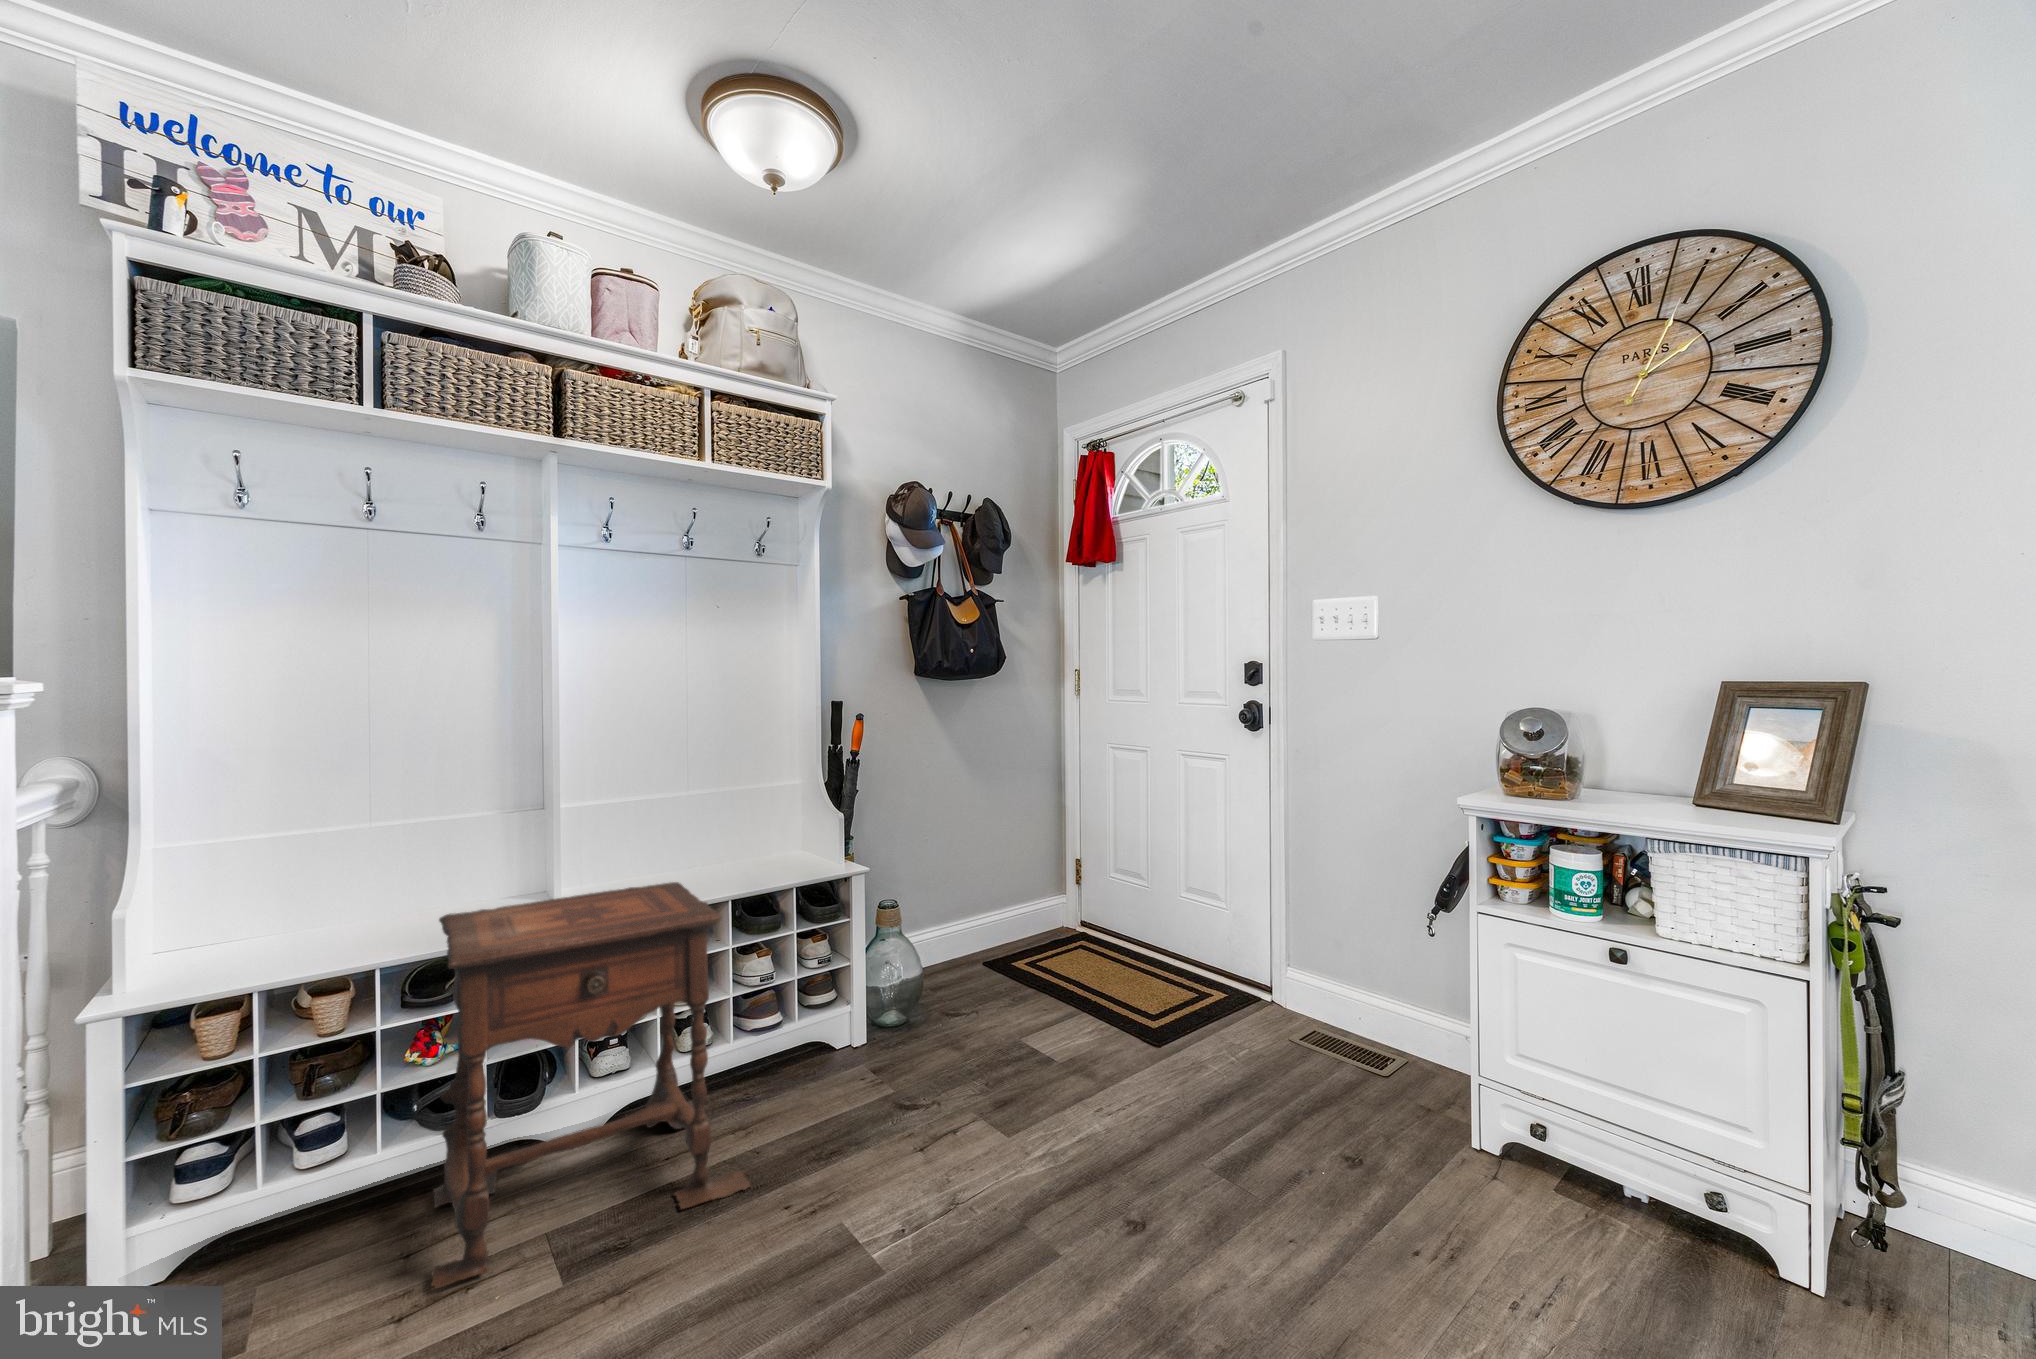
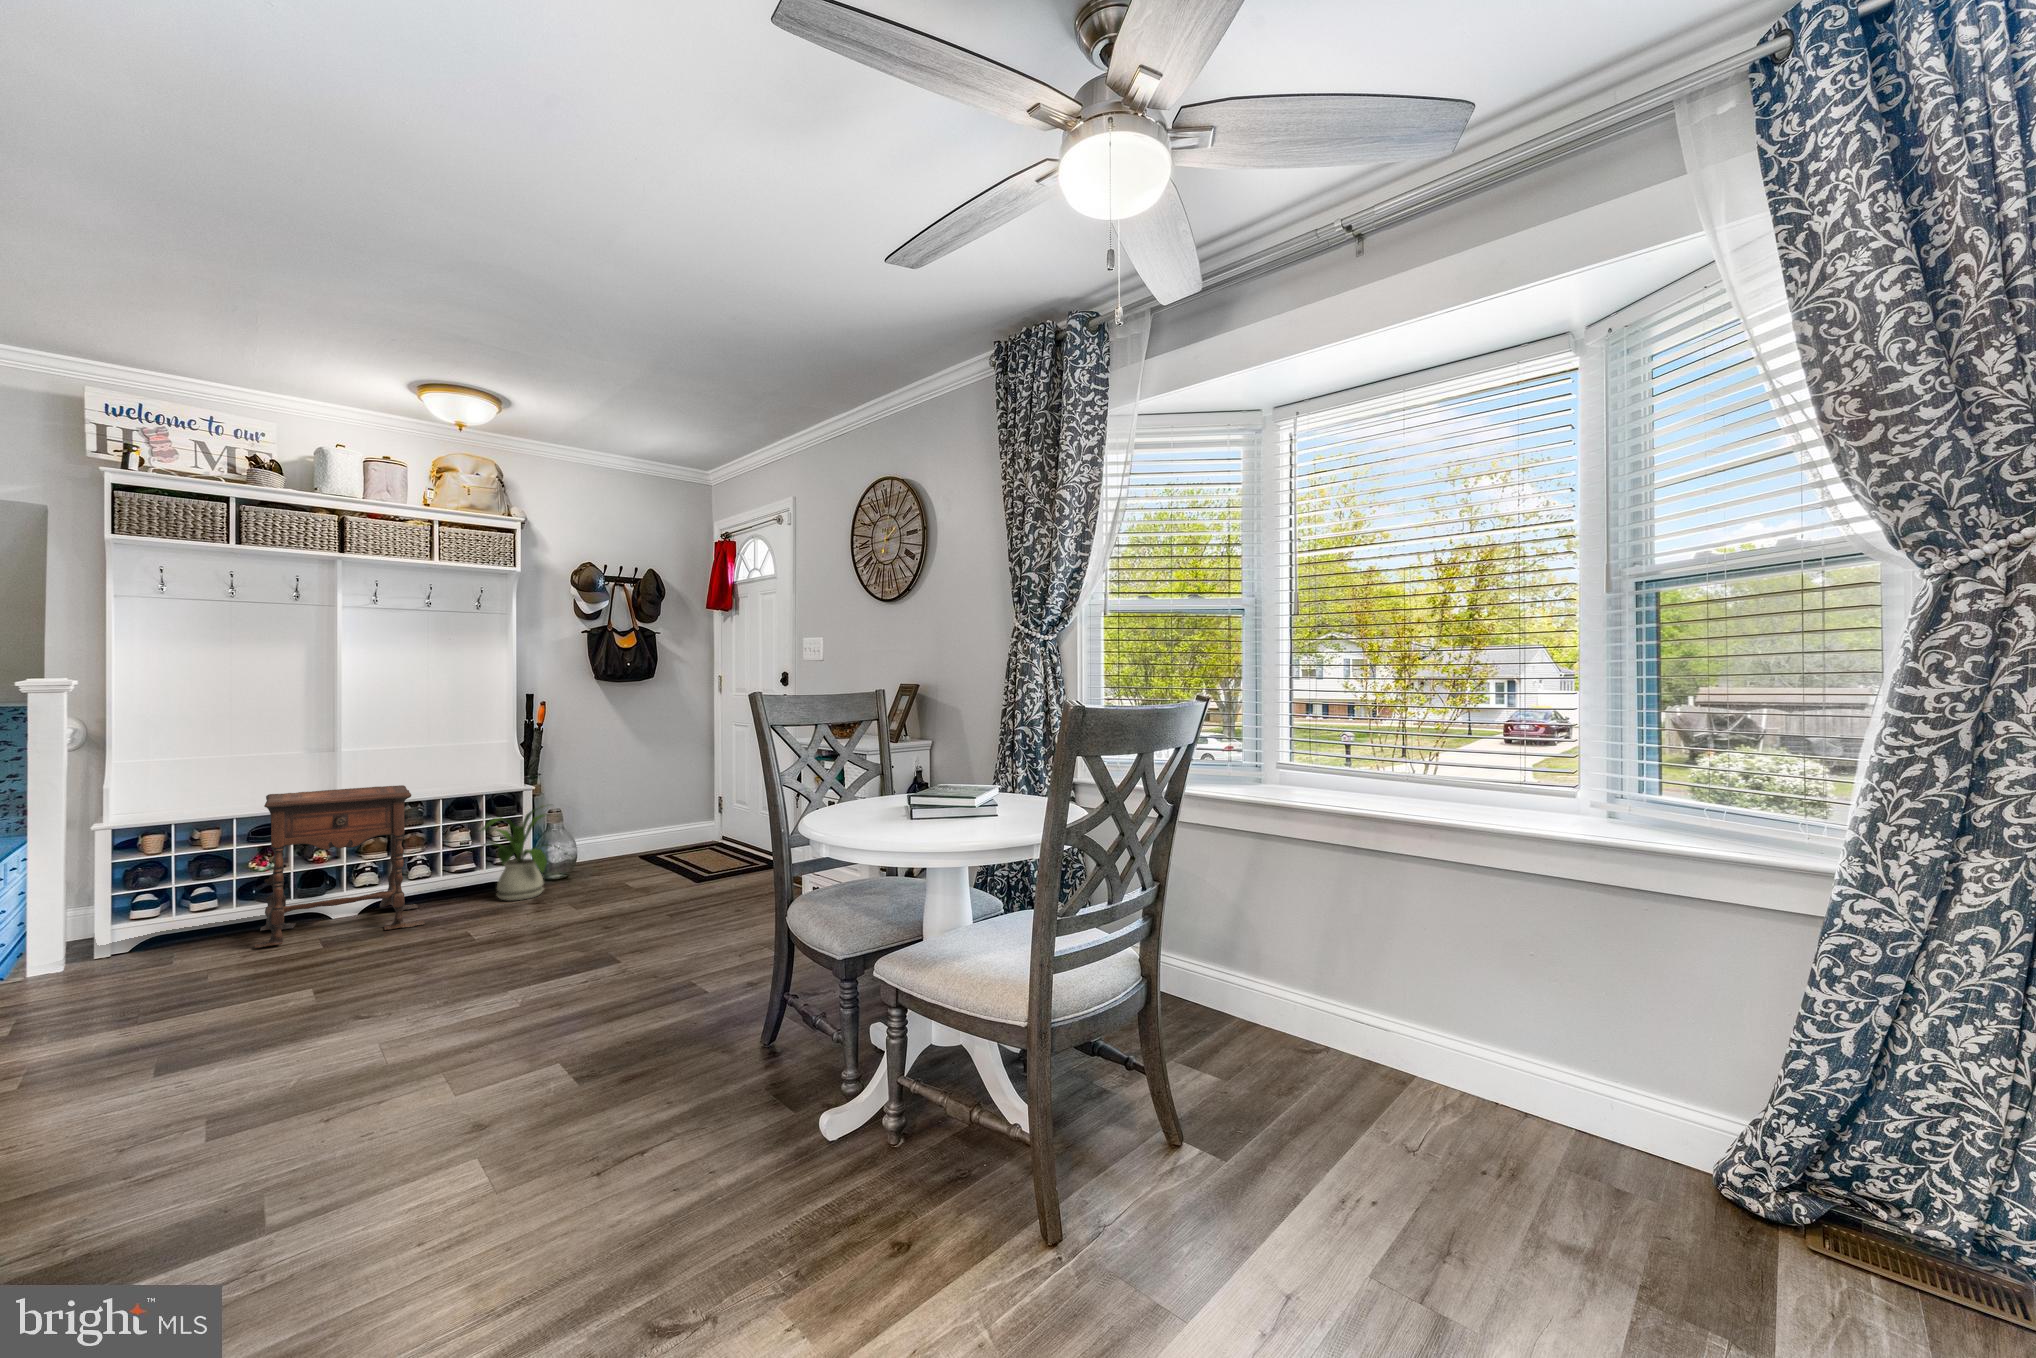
house plant: none [770,911,962,1097] -> present [478,809,559,901]

